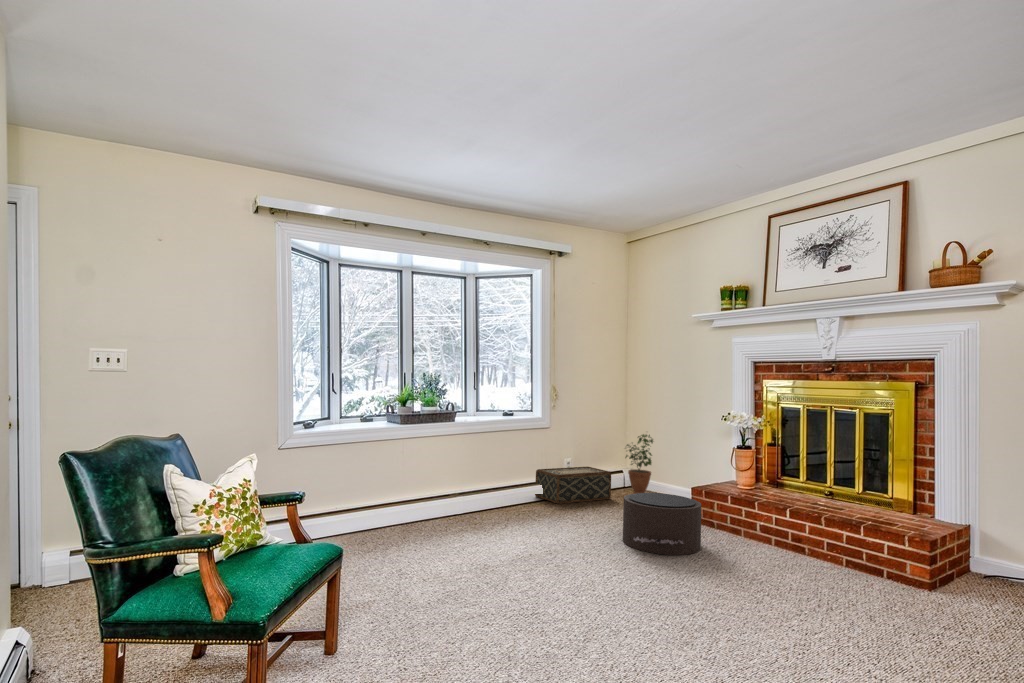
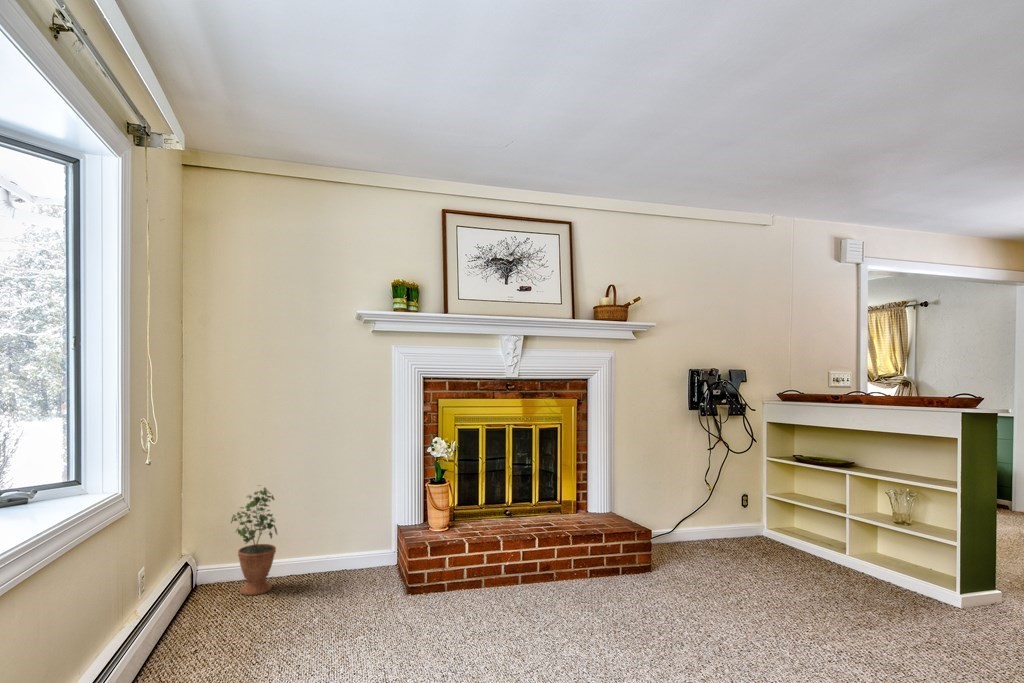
woven basket: present [535,467,611,504] -> none [138,566,242,672]
pouf: present [623,493,701,555] -> none [419,565,554,661]

